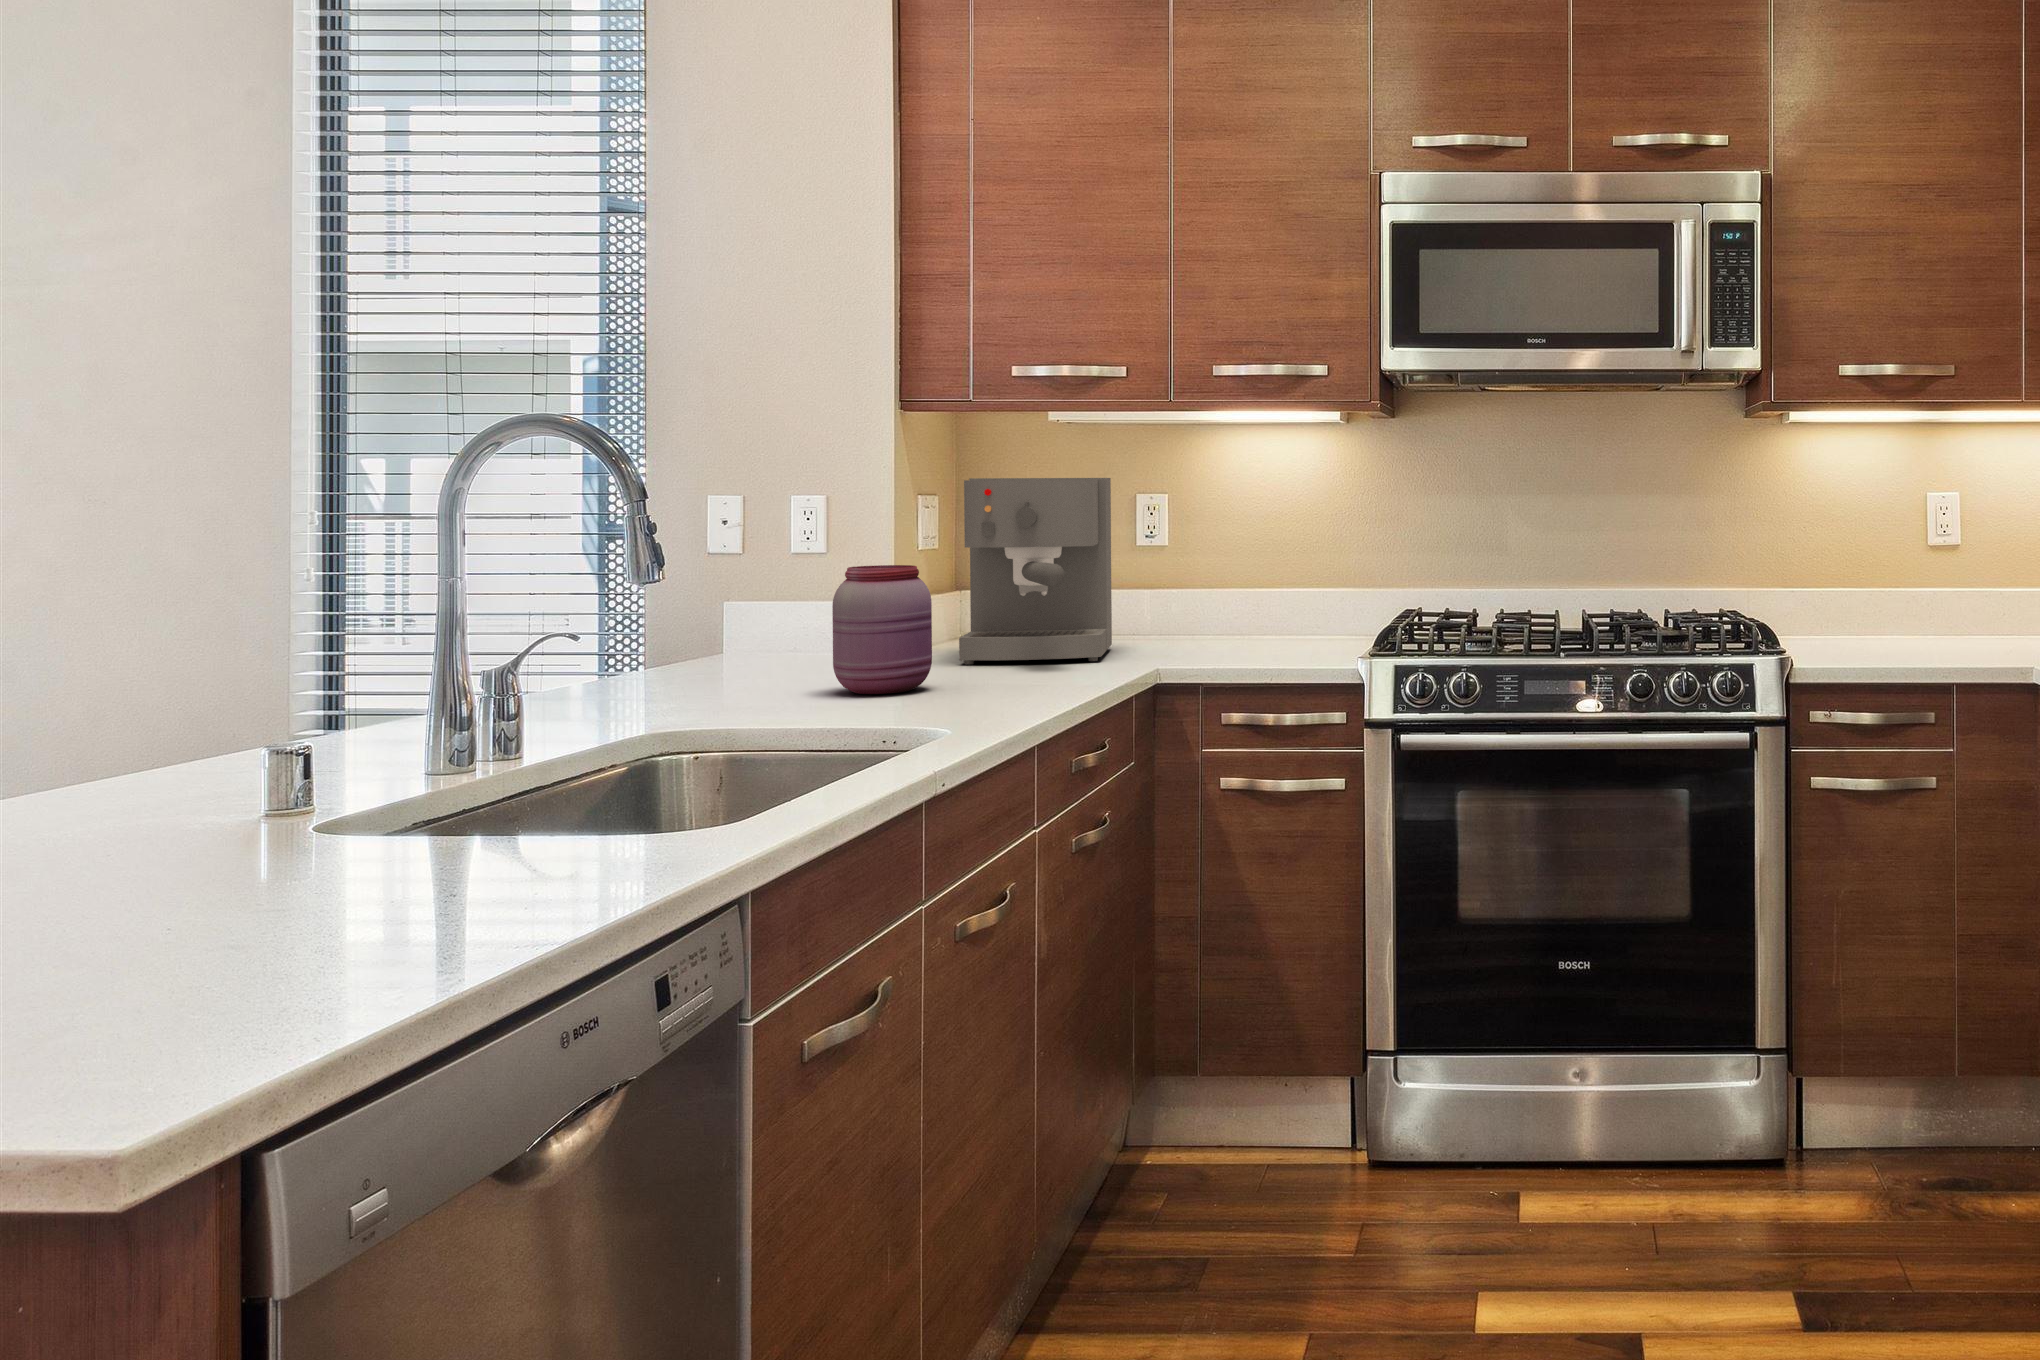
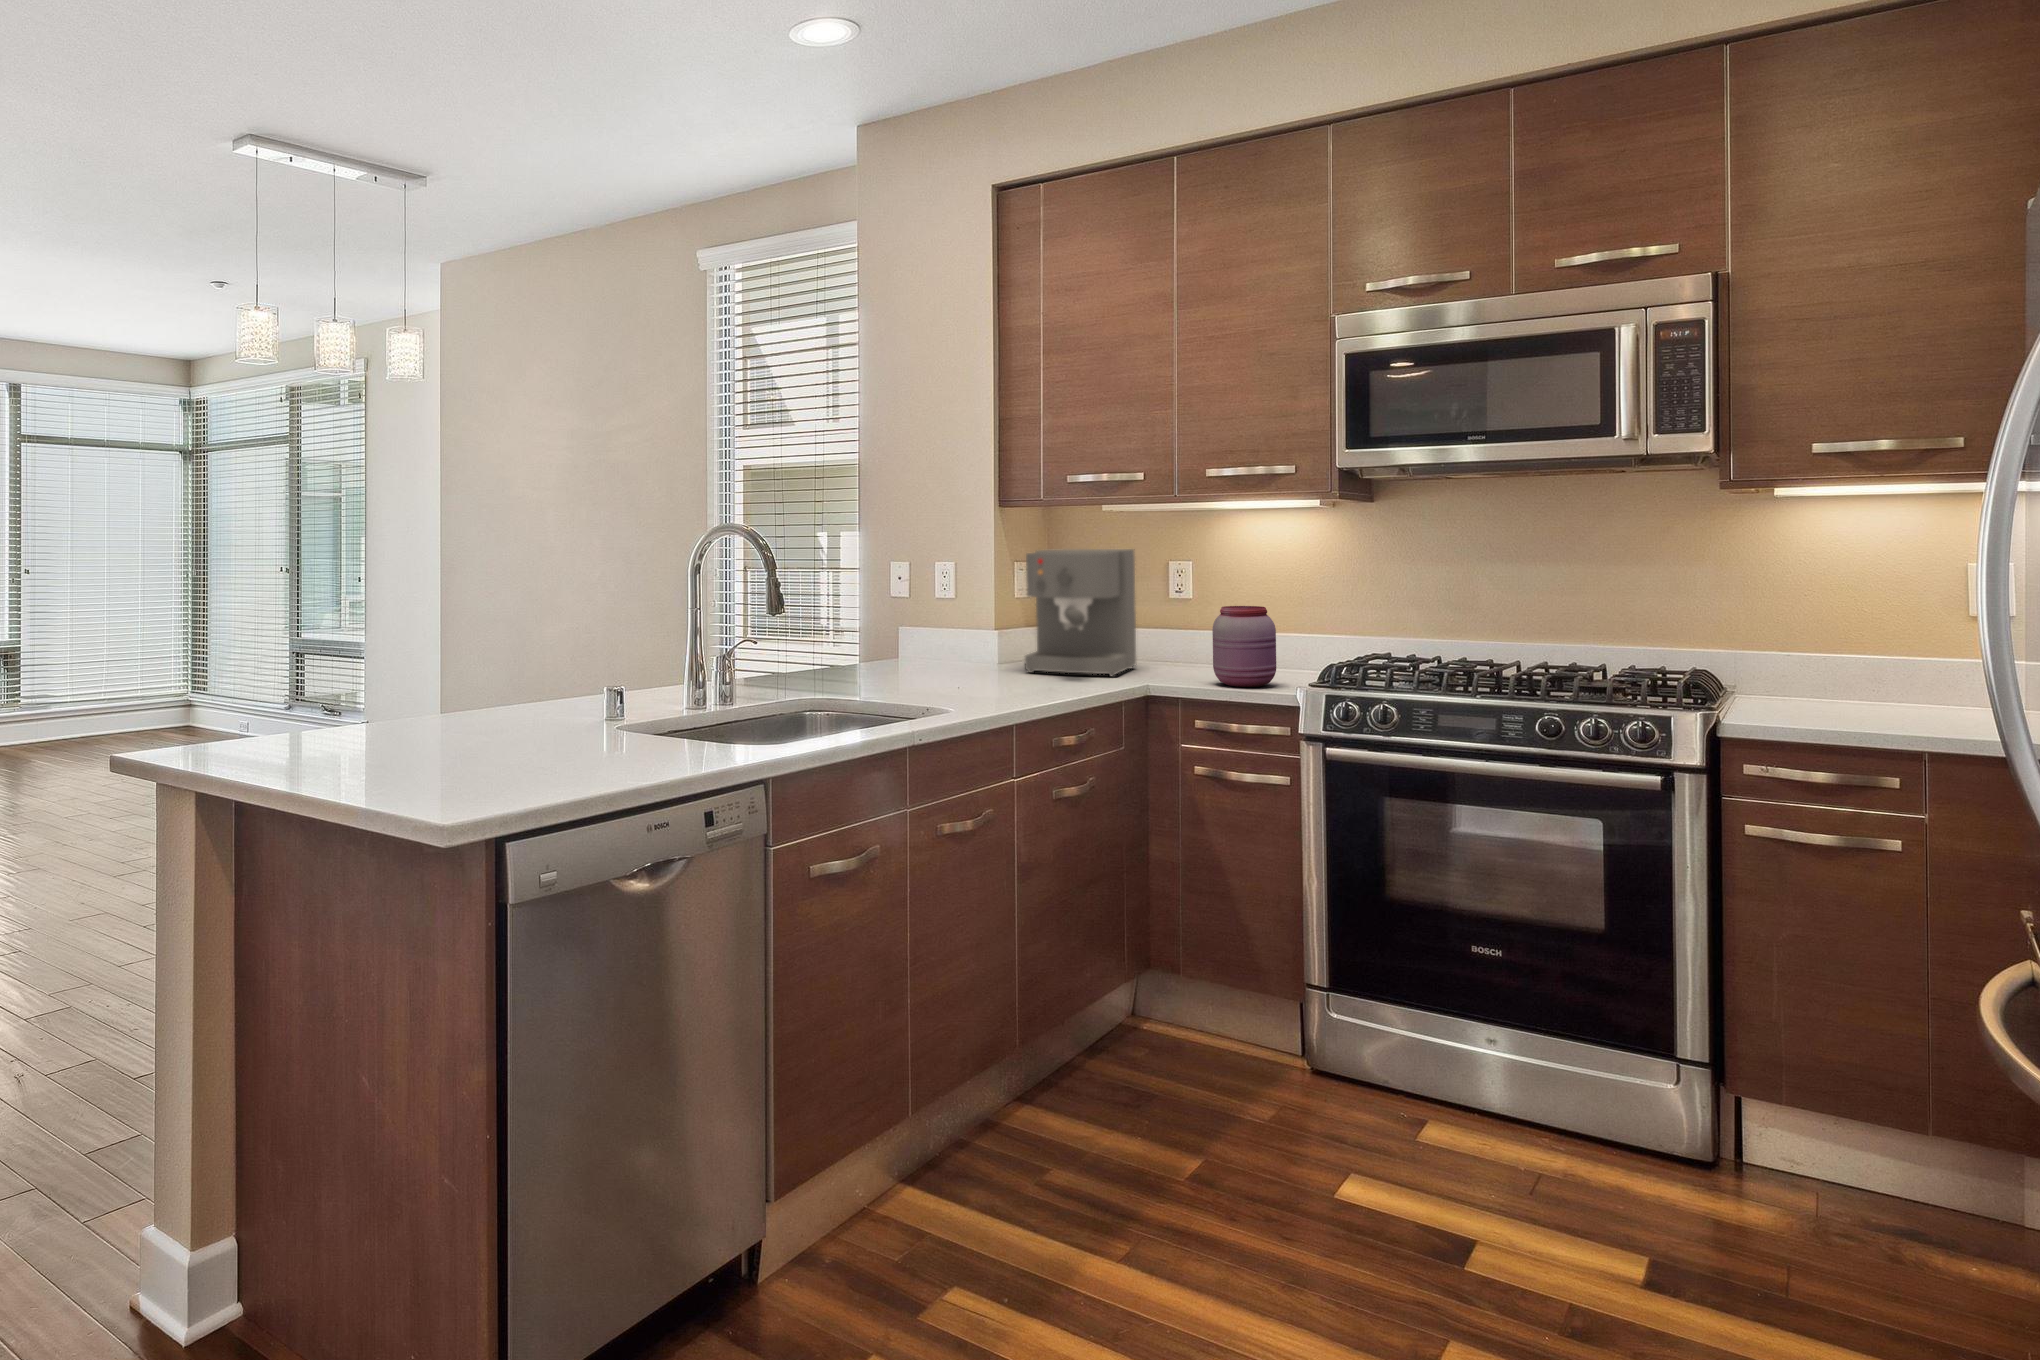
jar: present [832,565,932,694] -> present [1212,606,1276,687]

